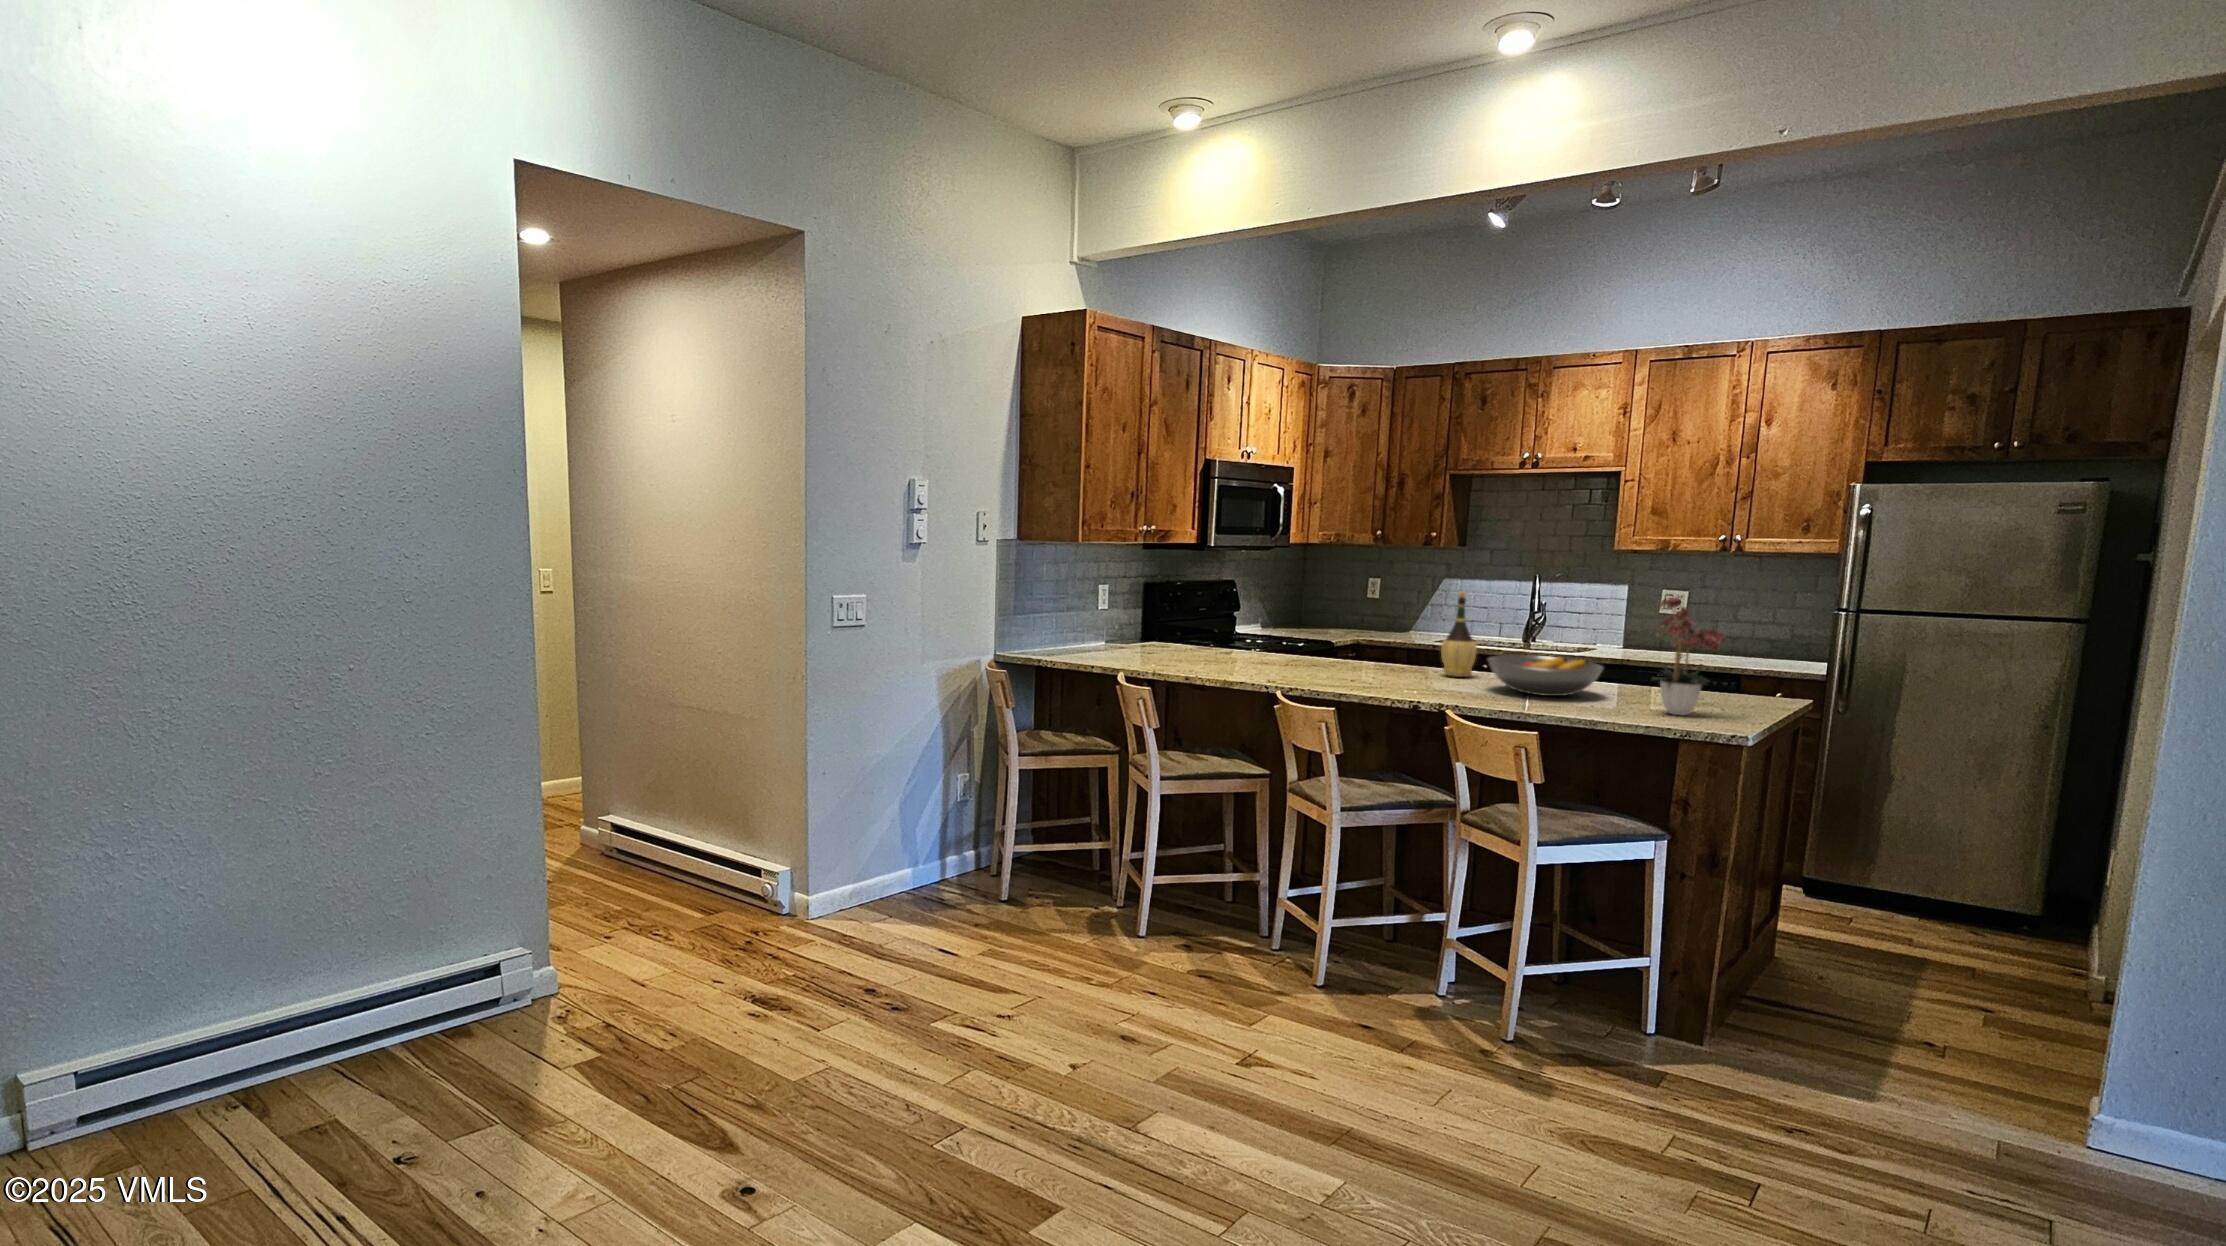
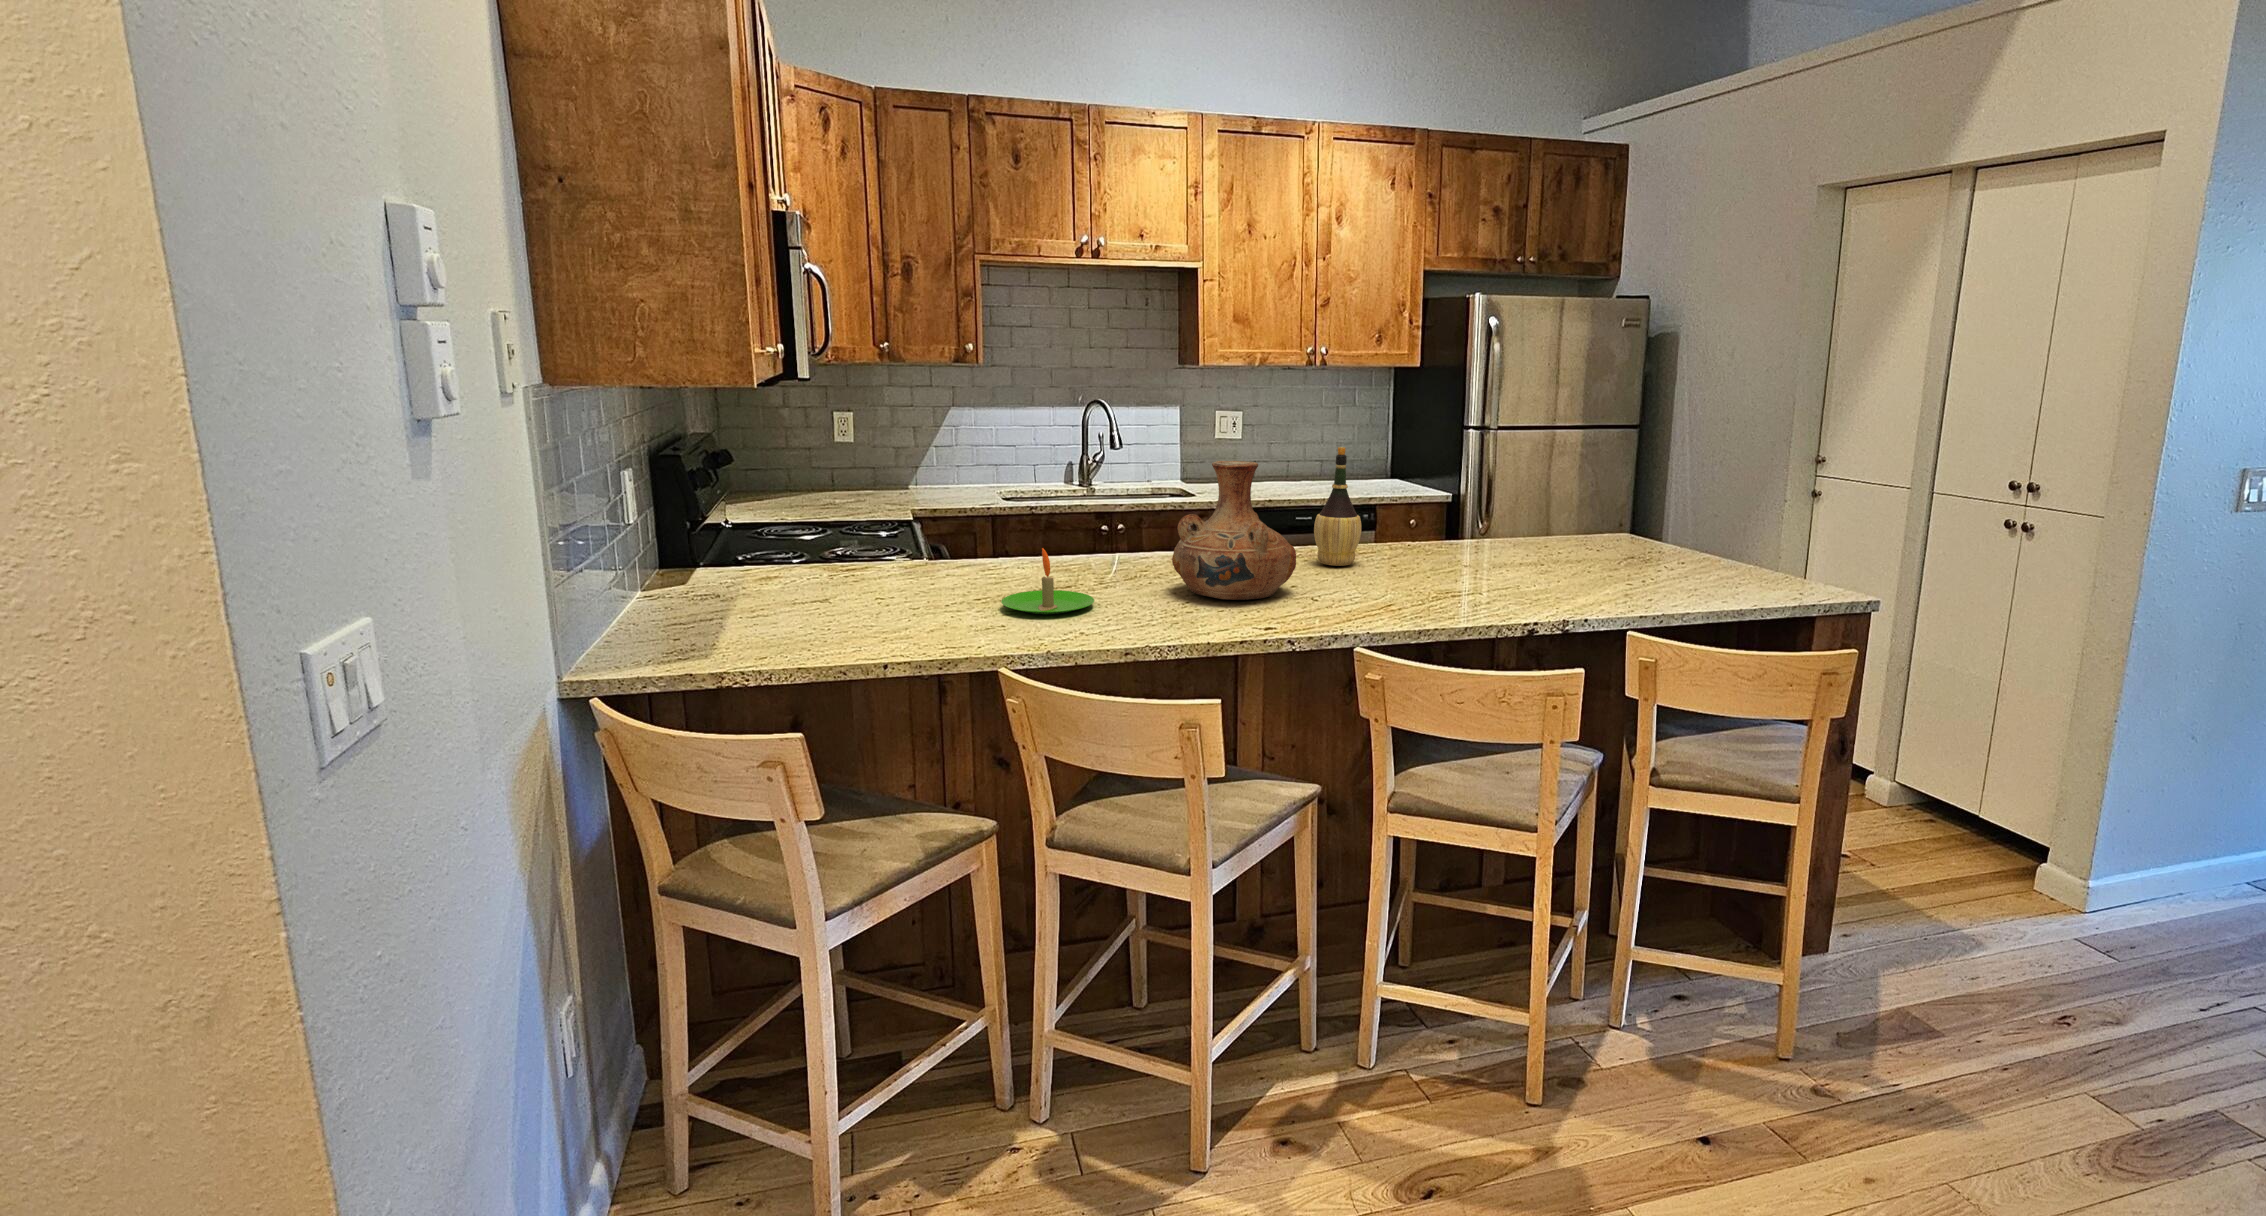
vase: none [1298,590,1376,676] -> present [1172,461,1296,600]
flower arrangement: present [1653,597,1726,715] -> none [1644,431,1714,573]
candle: none [1205,628,1258,665] -> present [1001,548,1094,614]
fruit bowl: present [1488,655,1603,696] -> none [1428,521,1572,575]

